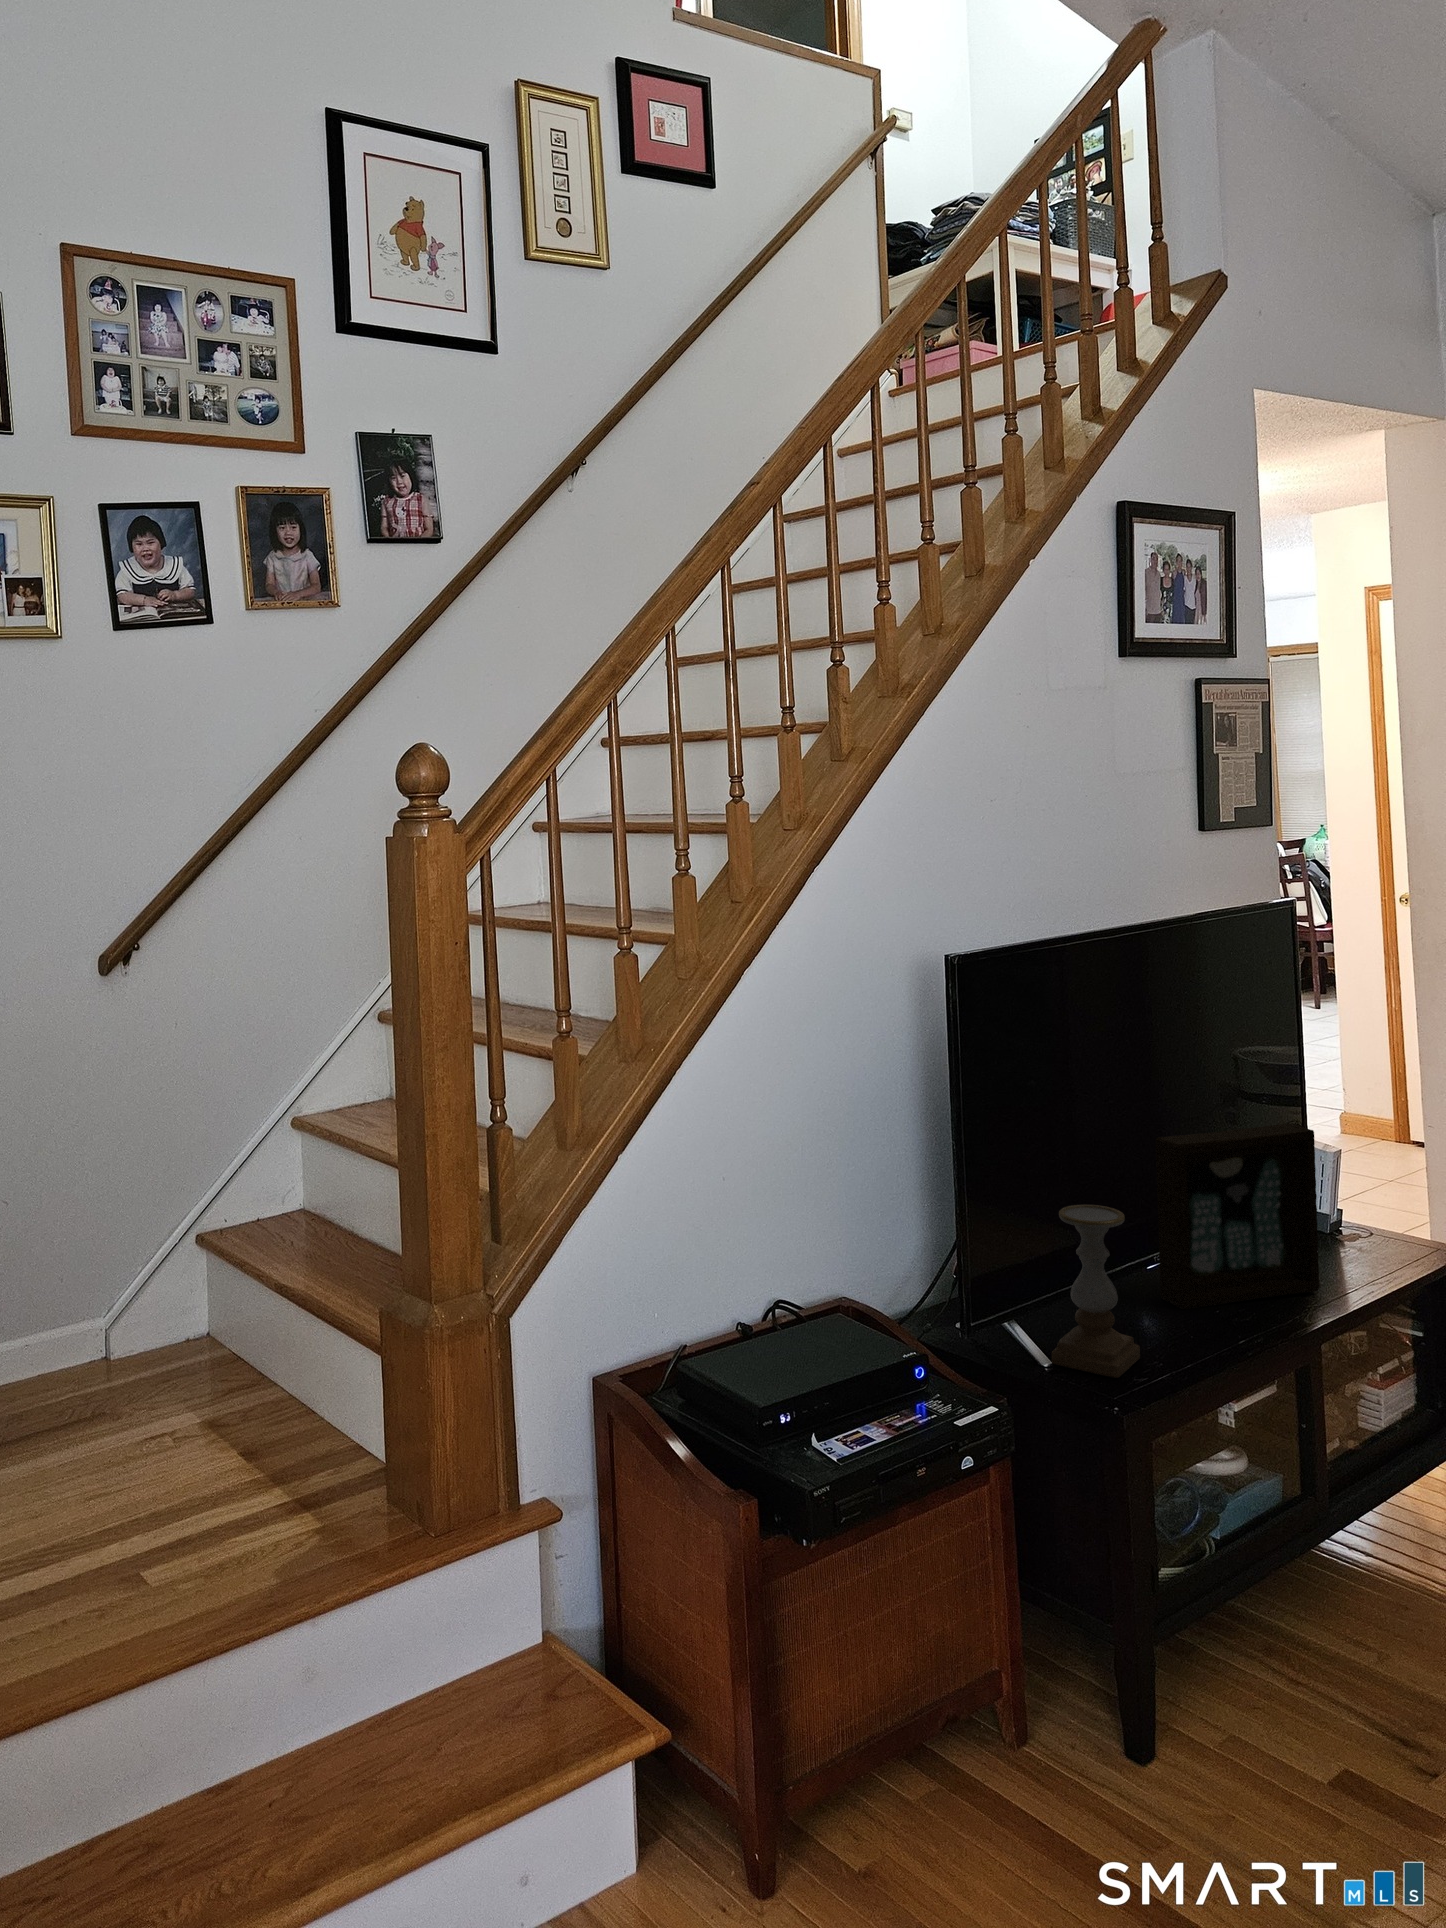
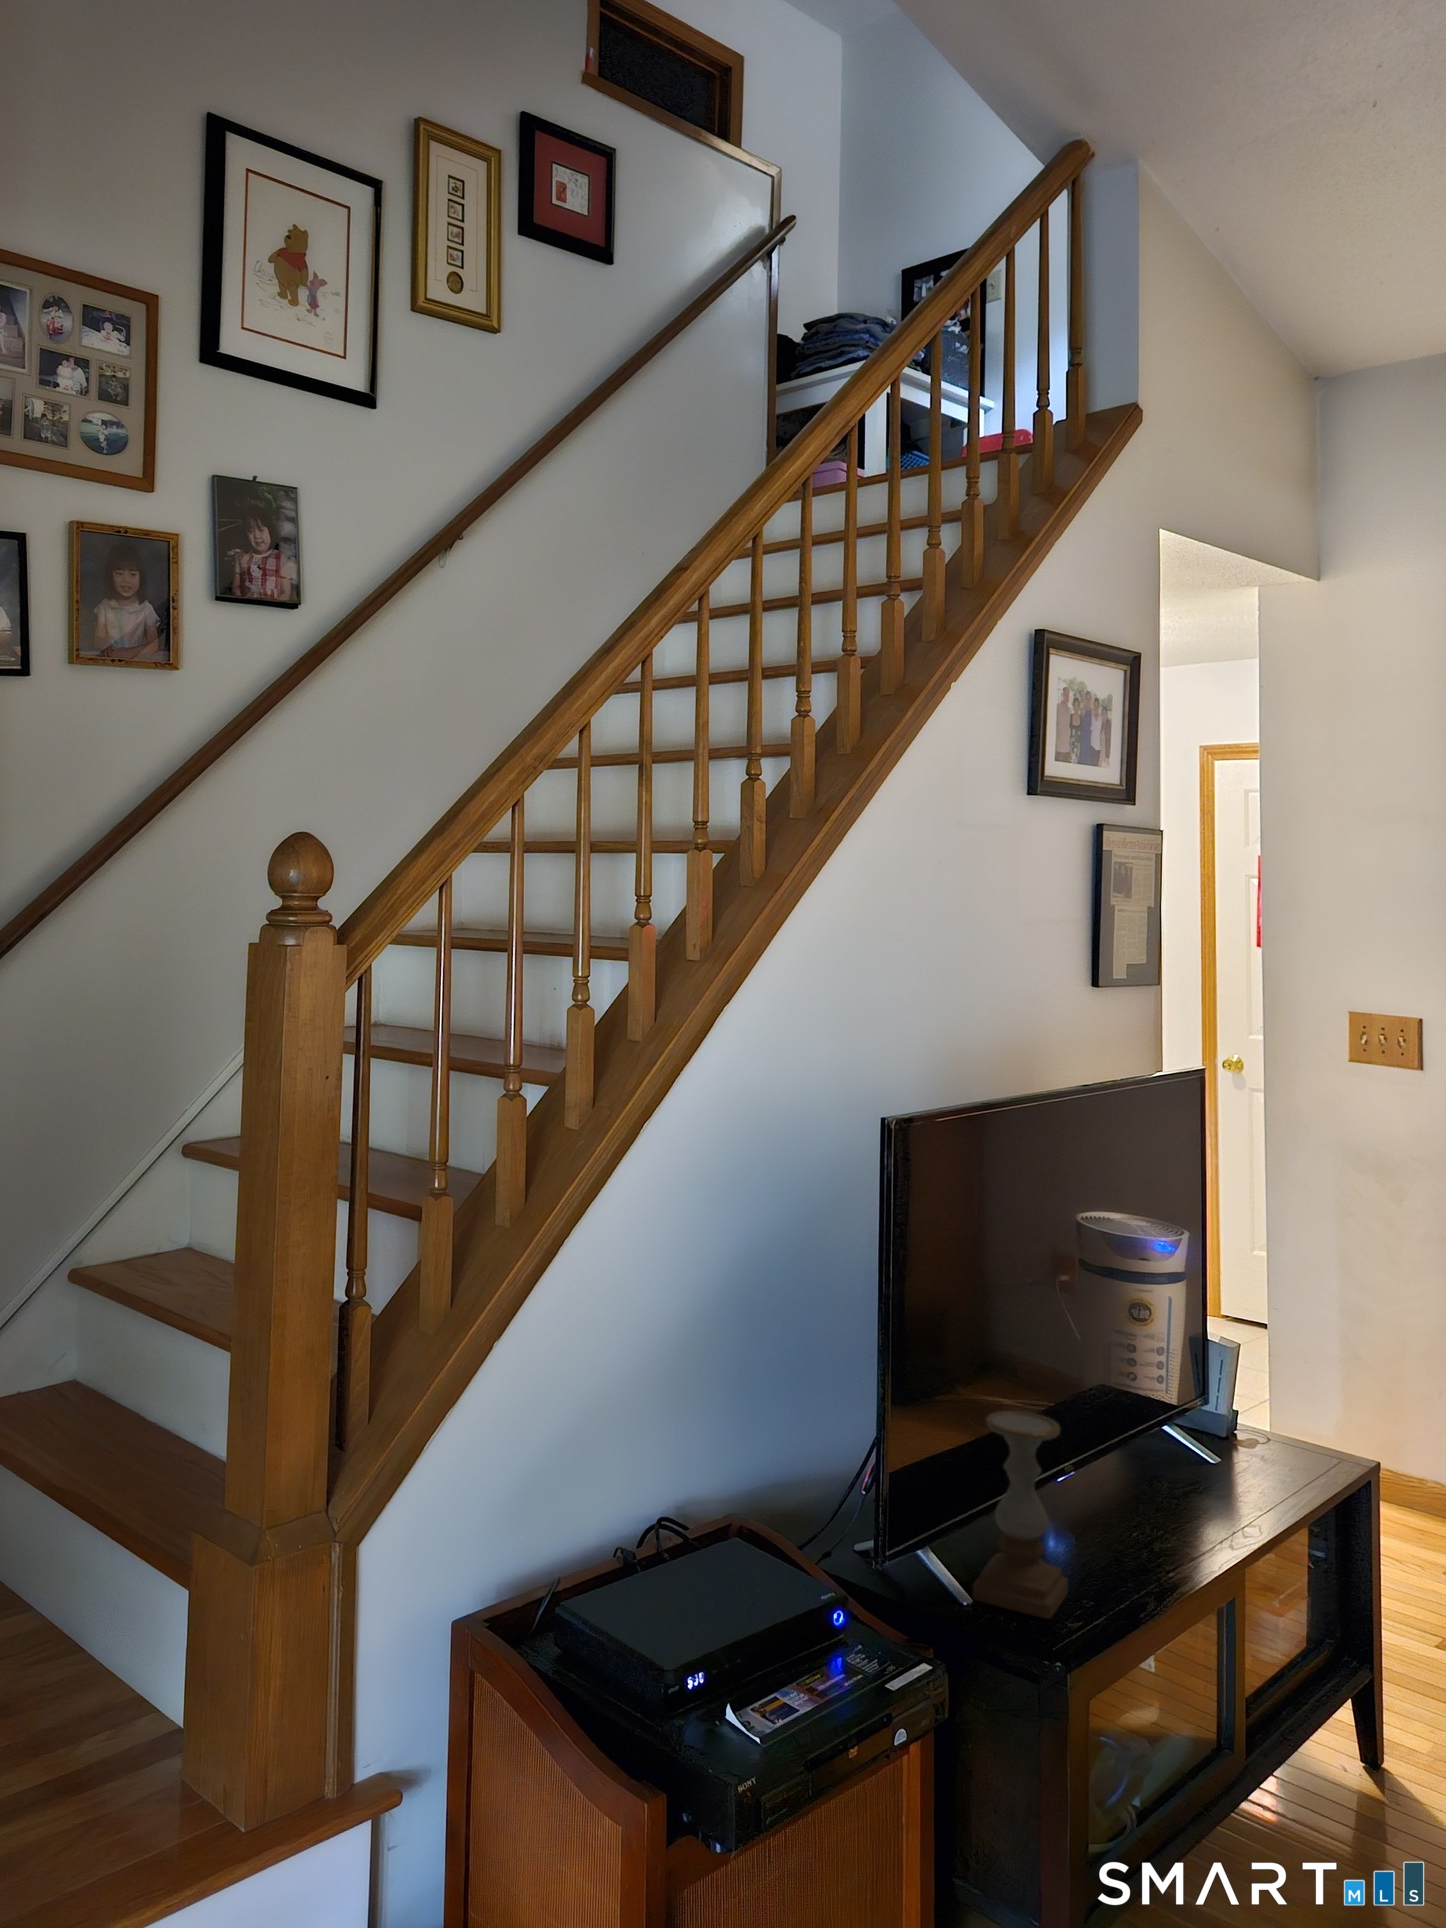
picture frame: present [1156,1123,1319,1309] -> none [1070,1317,1235,1530]

